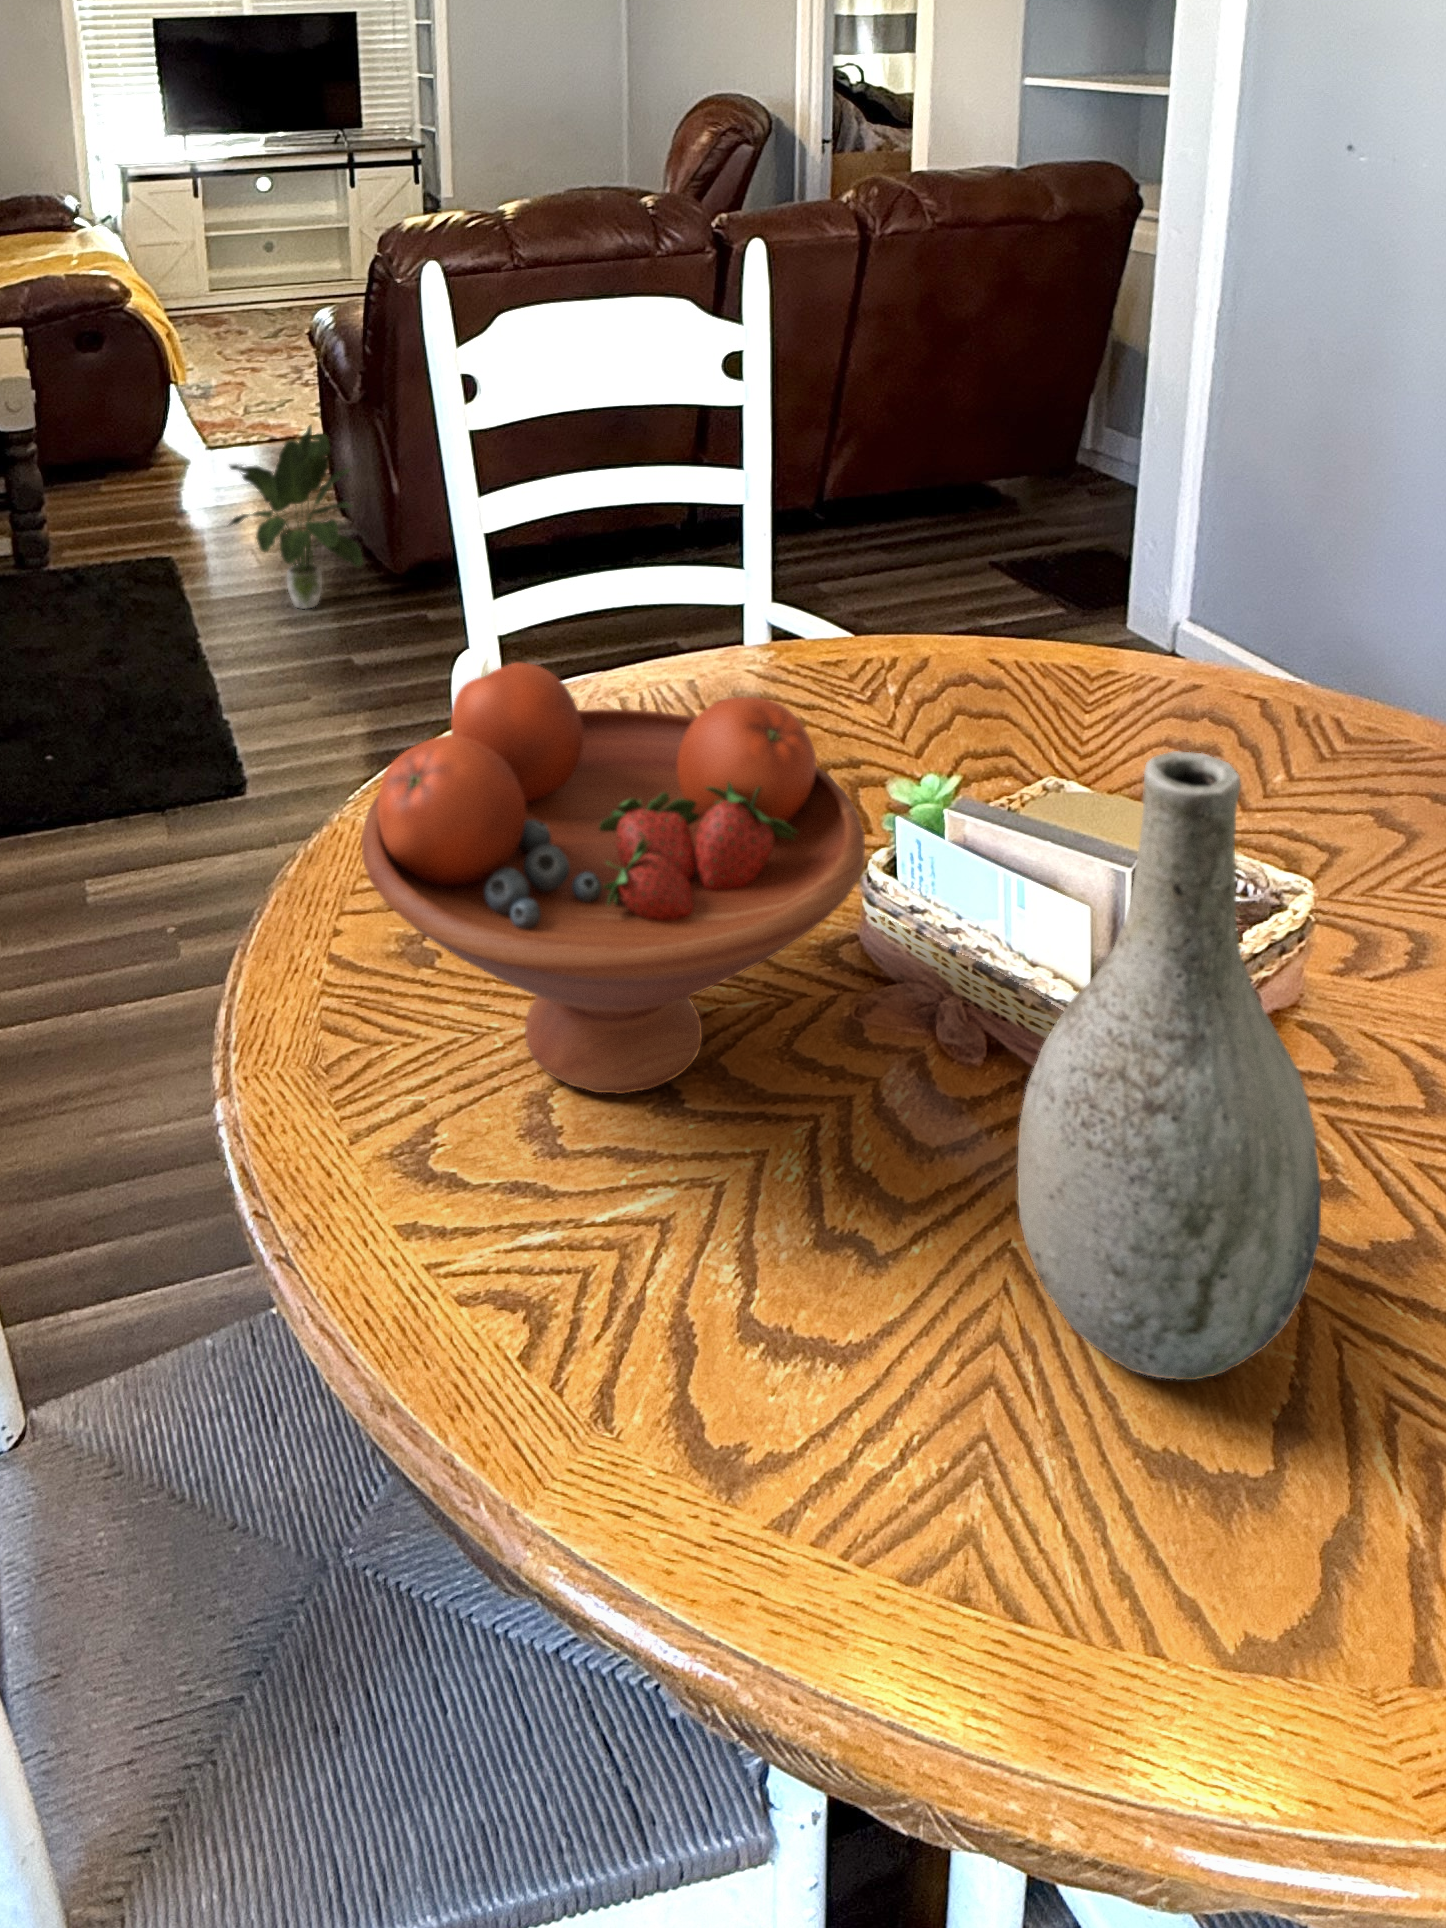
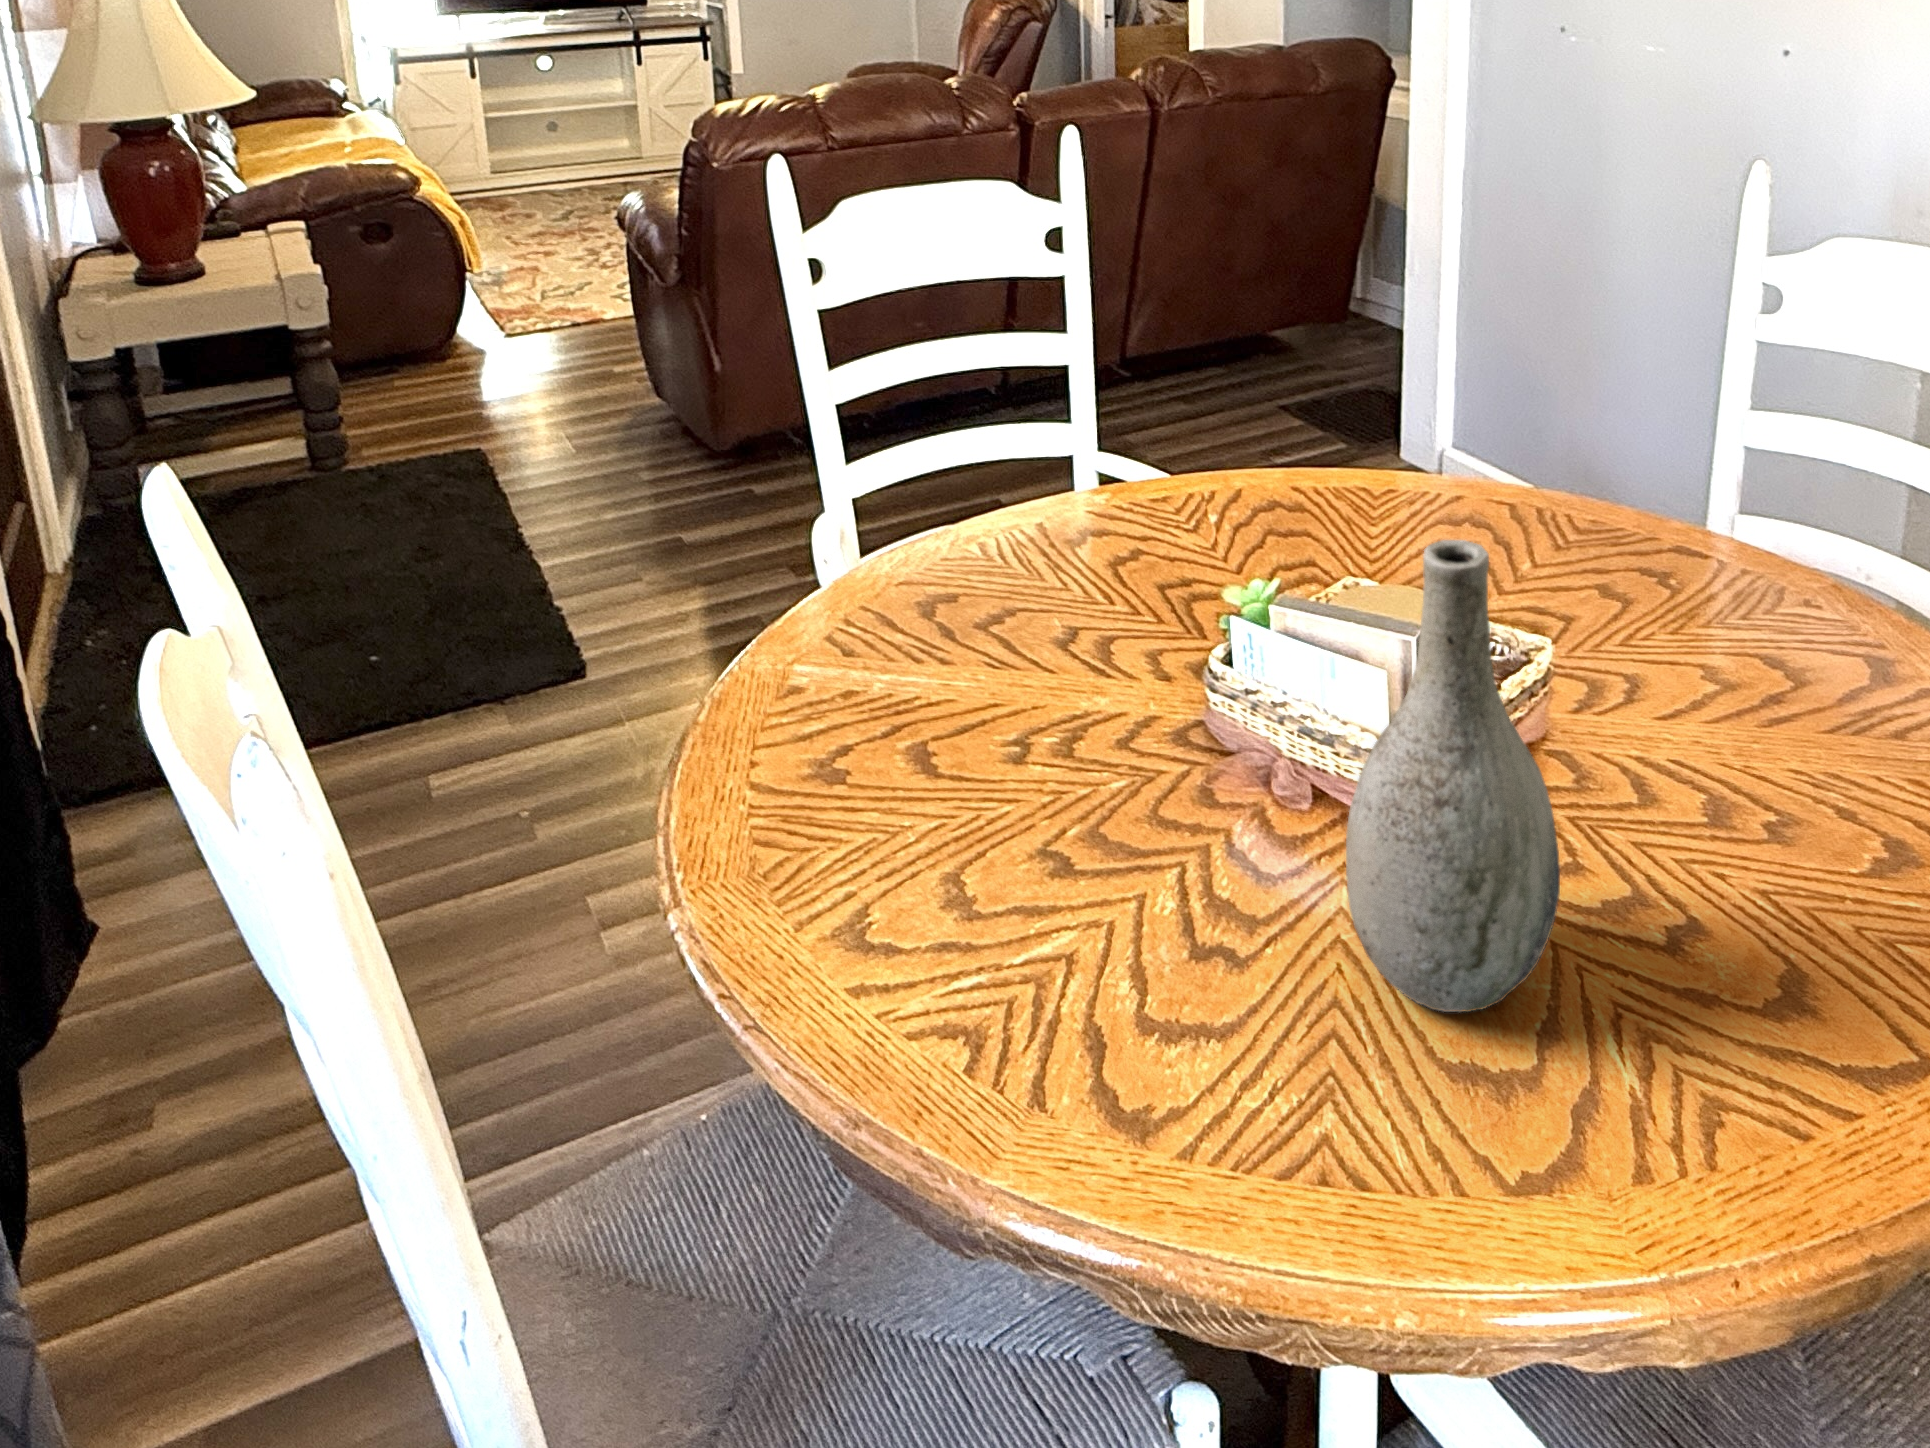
potted plant: present [230,425,363,609] -> none [543,307,690,491]
fruit bowl: present [361,663,865,1094] -> none [800,515,1216,867]

